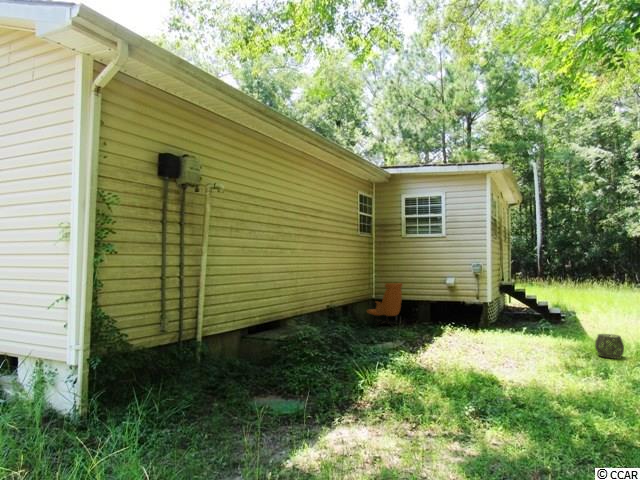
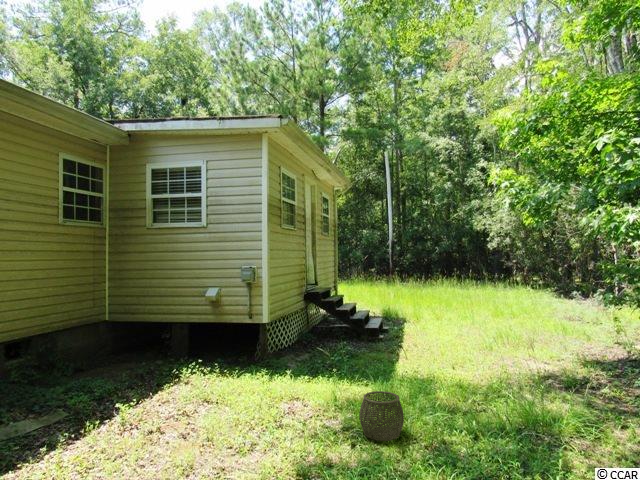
lounge chair: present [367,283,402,325] -> none [80,300,127,371]

